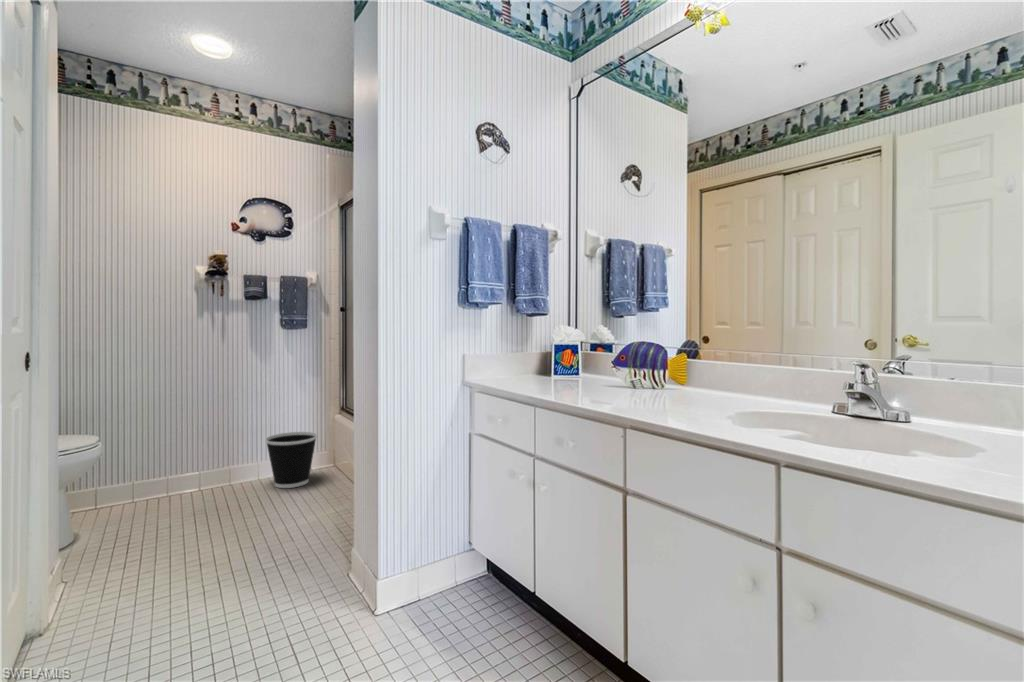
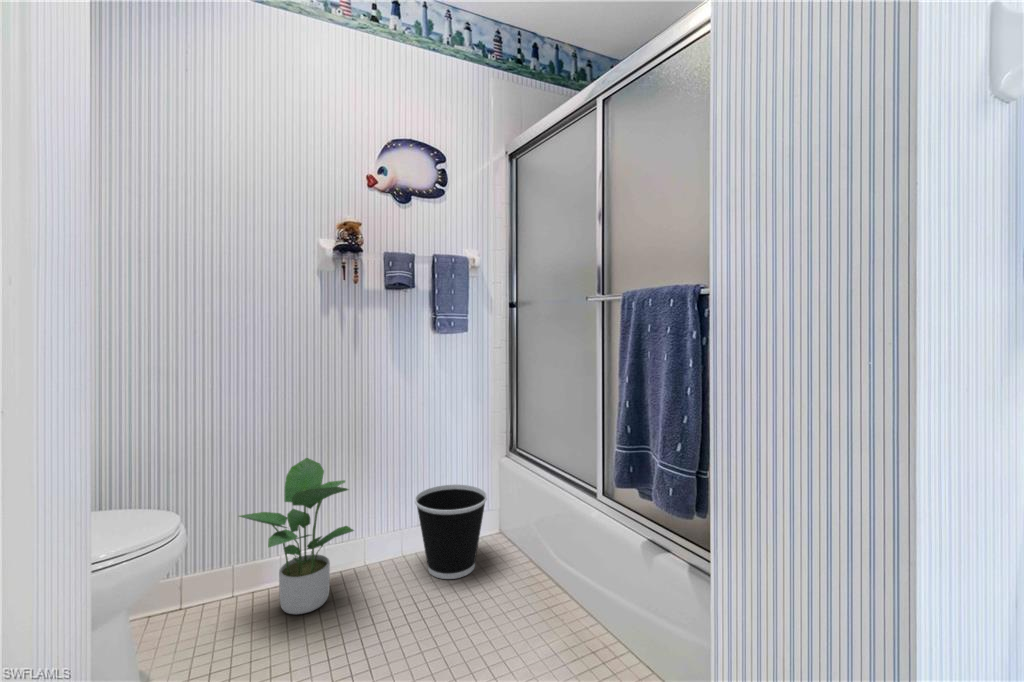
potted plant: none [137,411,220,506] -> present [239,458,354,614]

